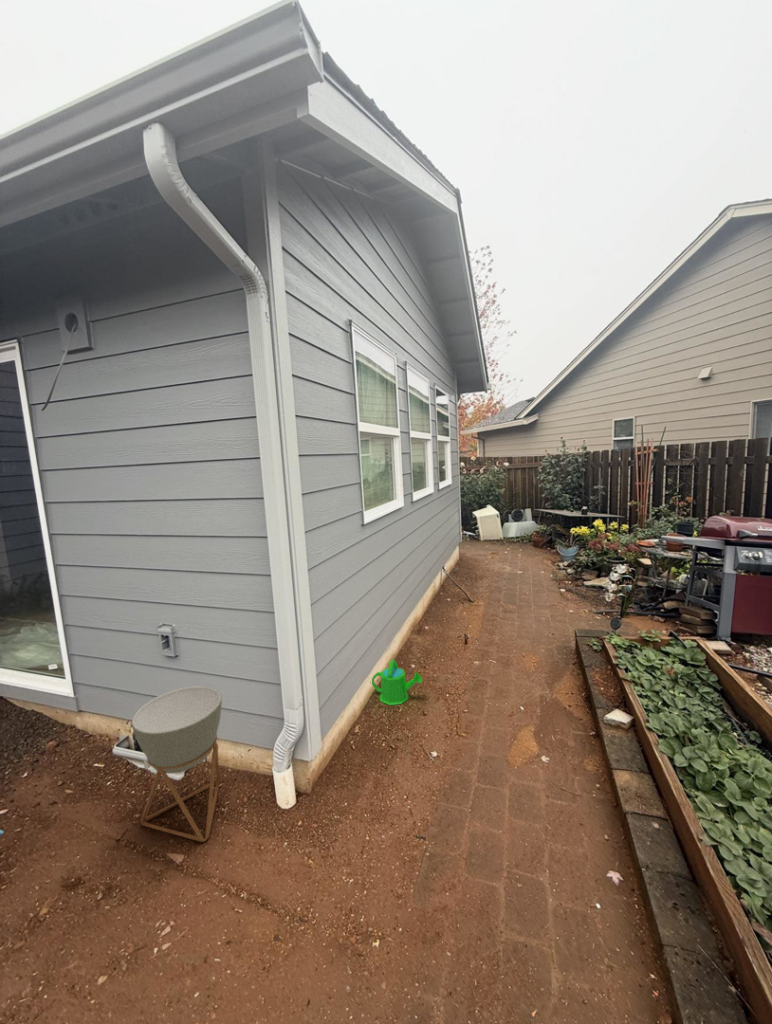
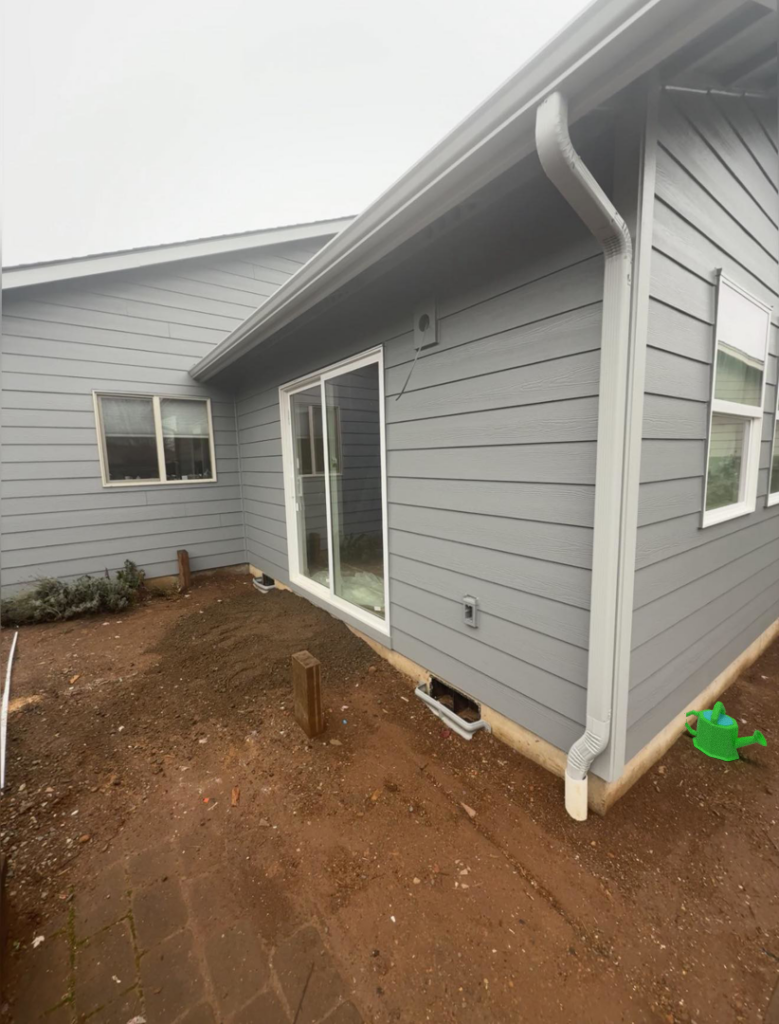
planter: present [131,686,222,842] -> none [438,657,521,809]

